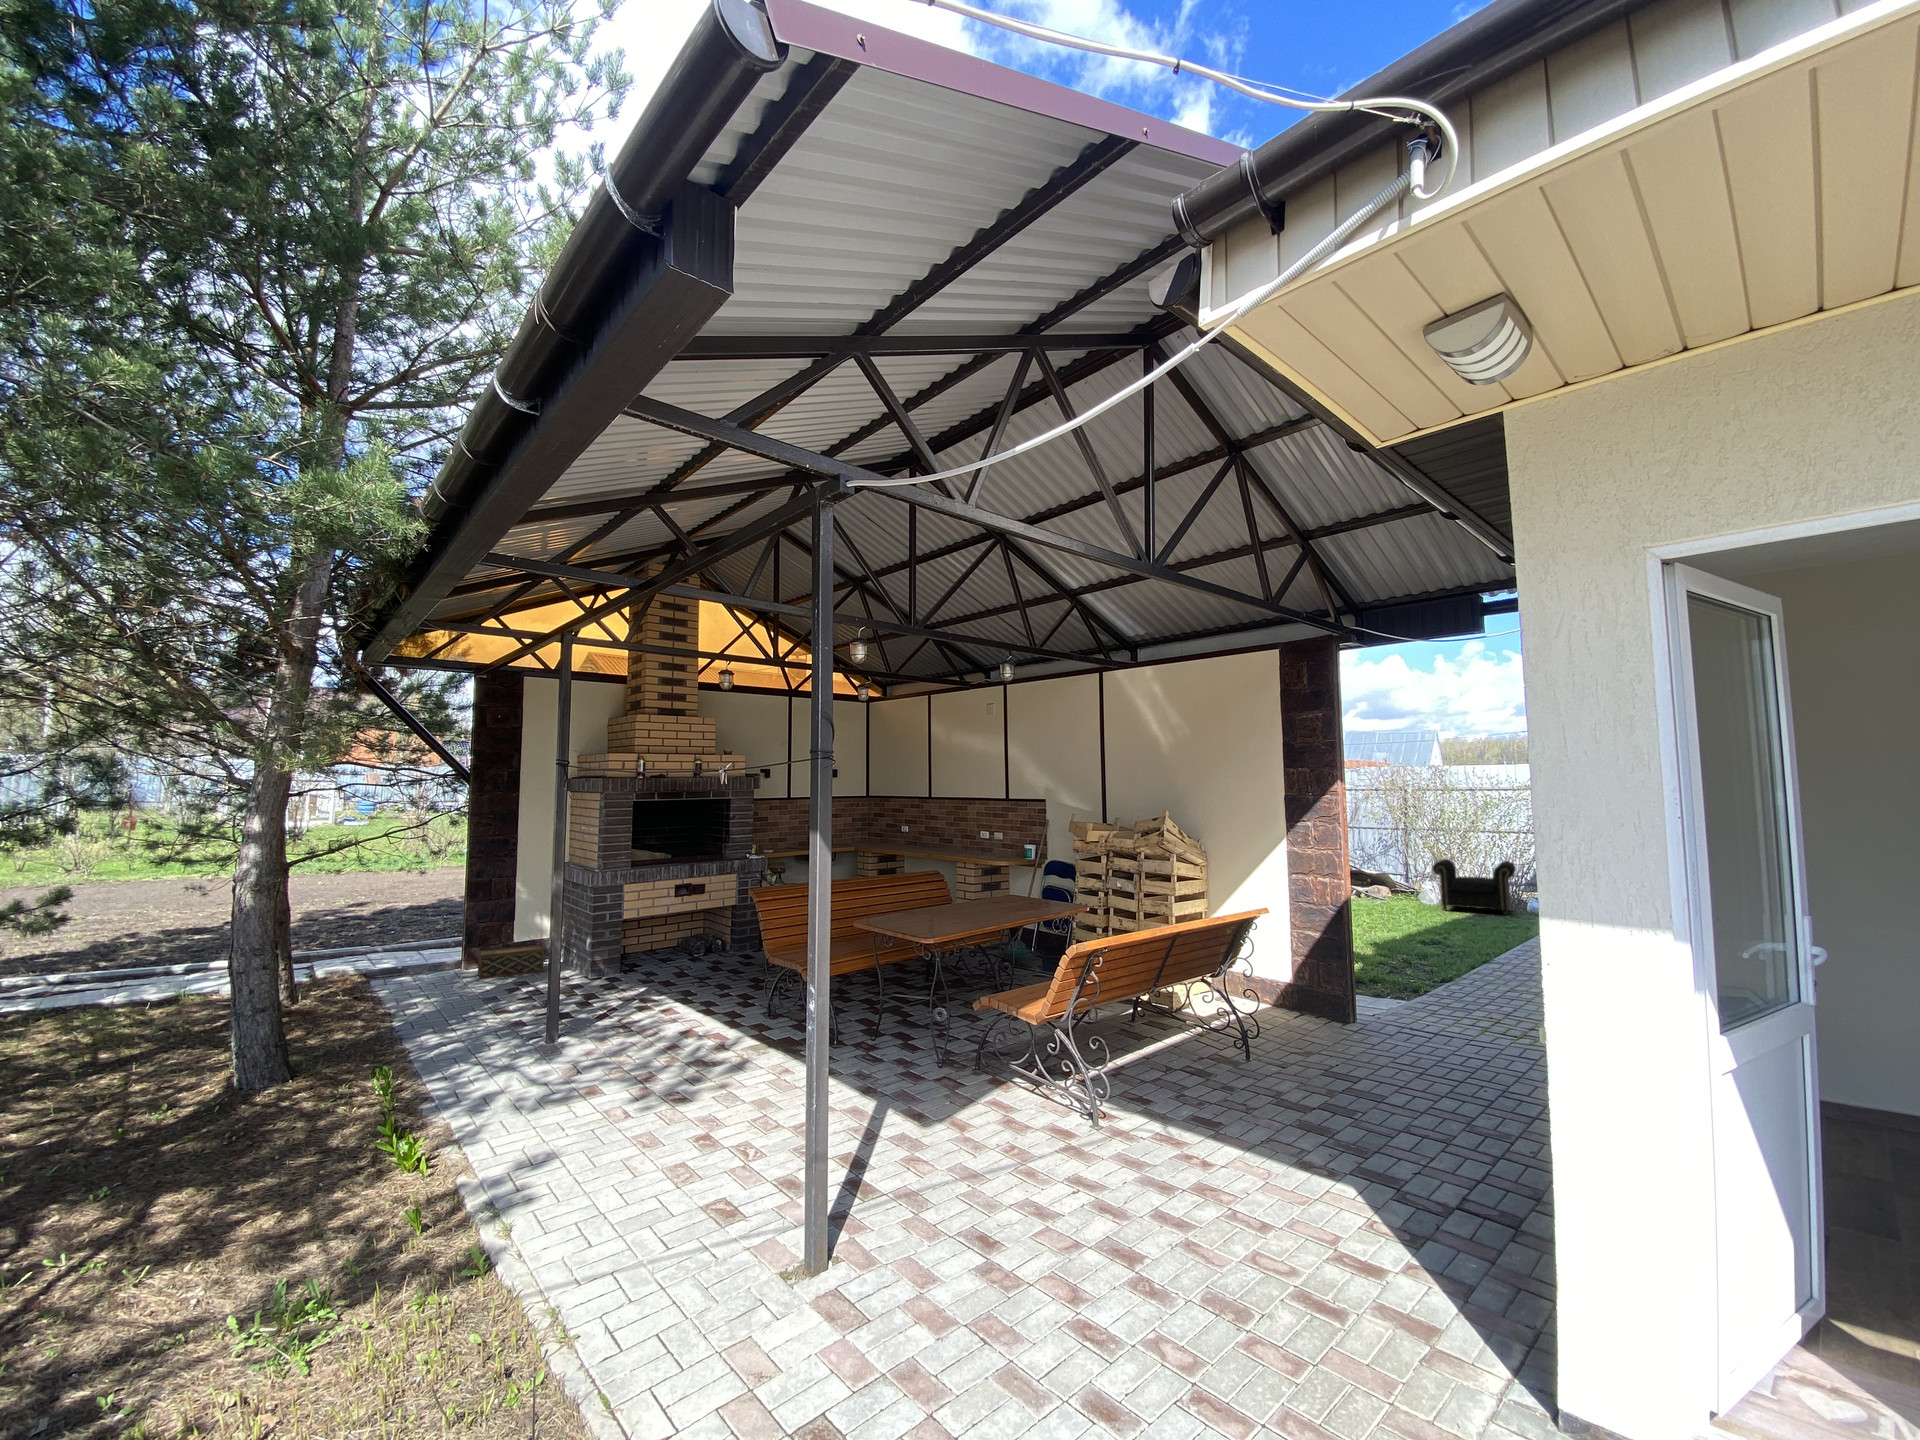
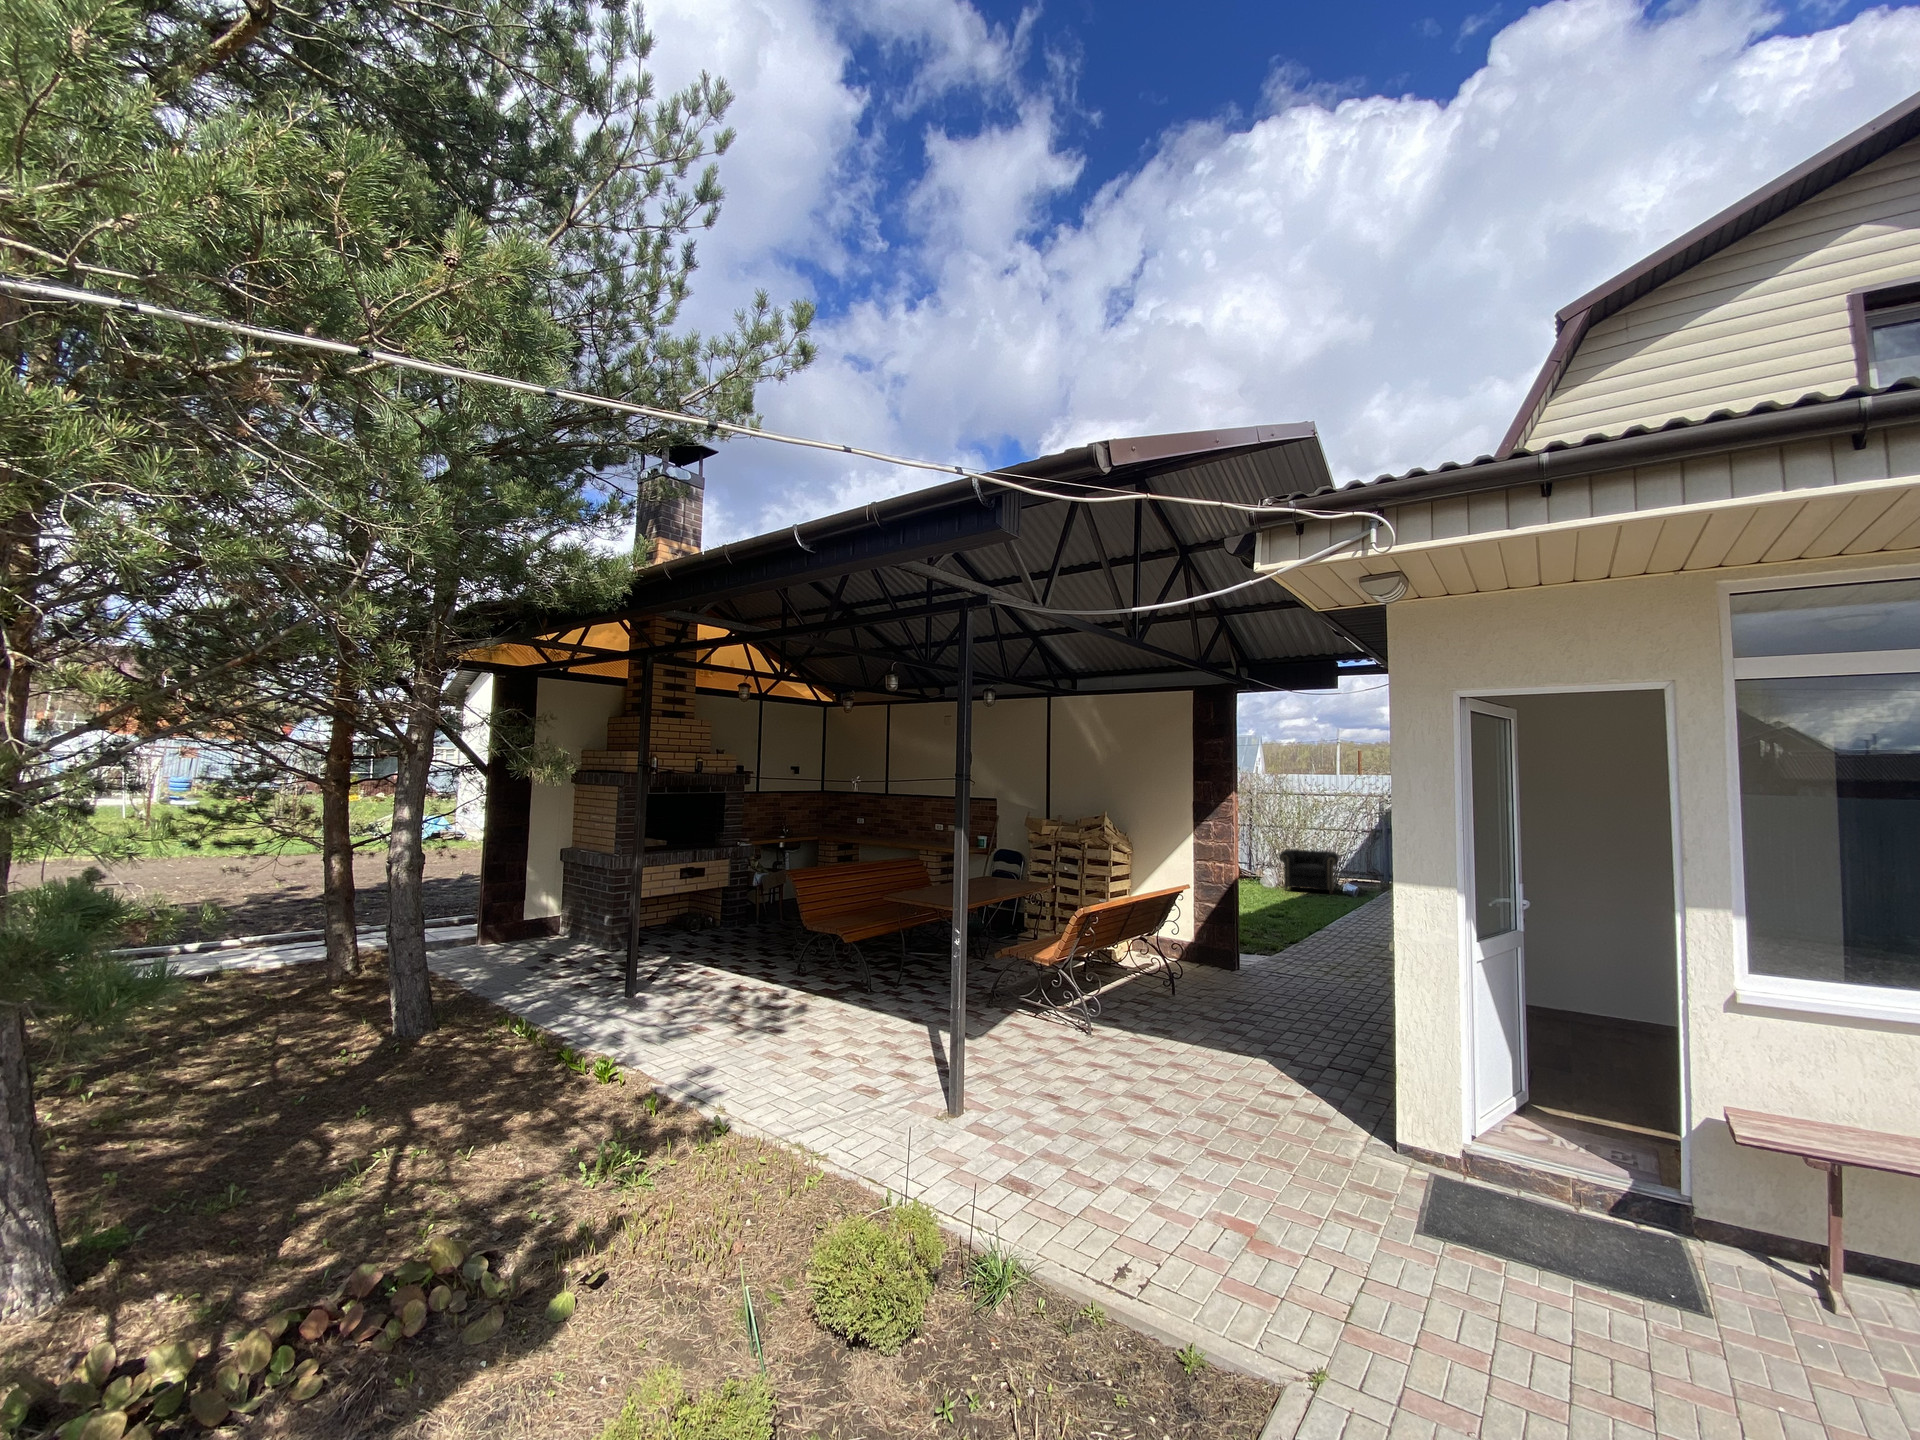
woven basket: present [478,945,544,979] -> none [497,921,560,951]

